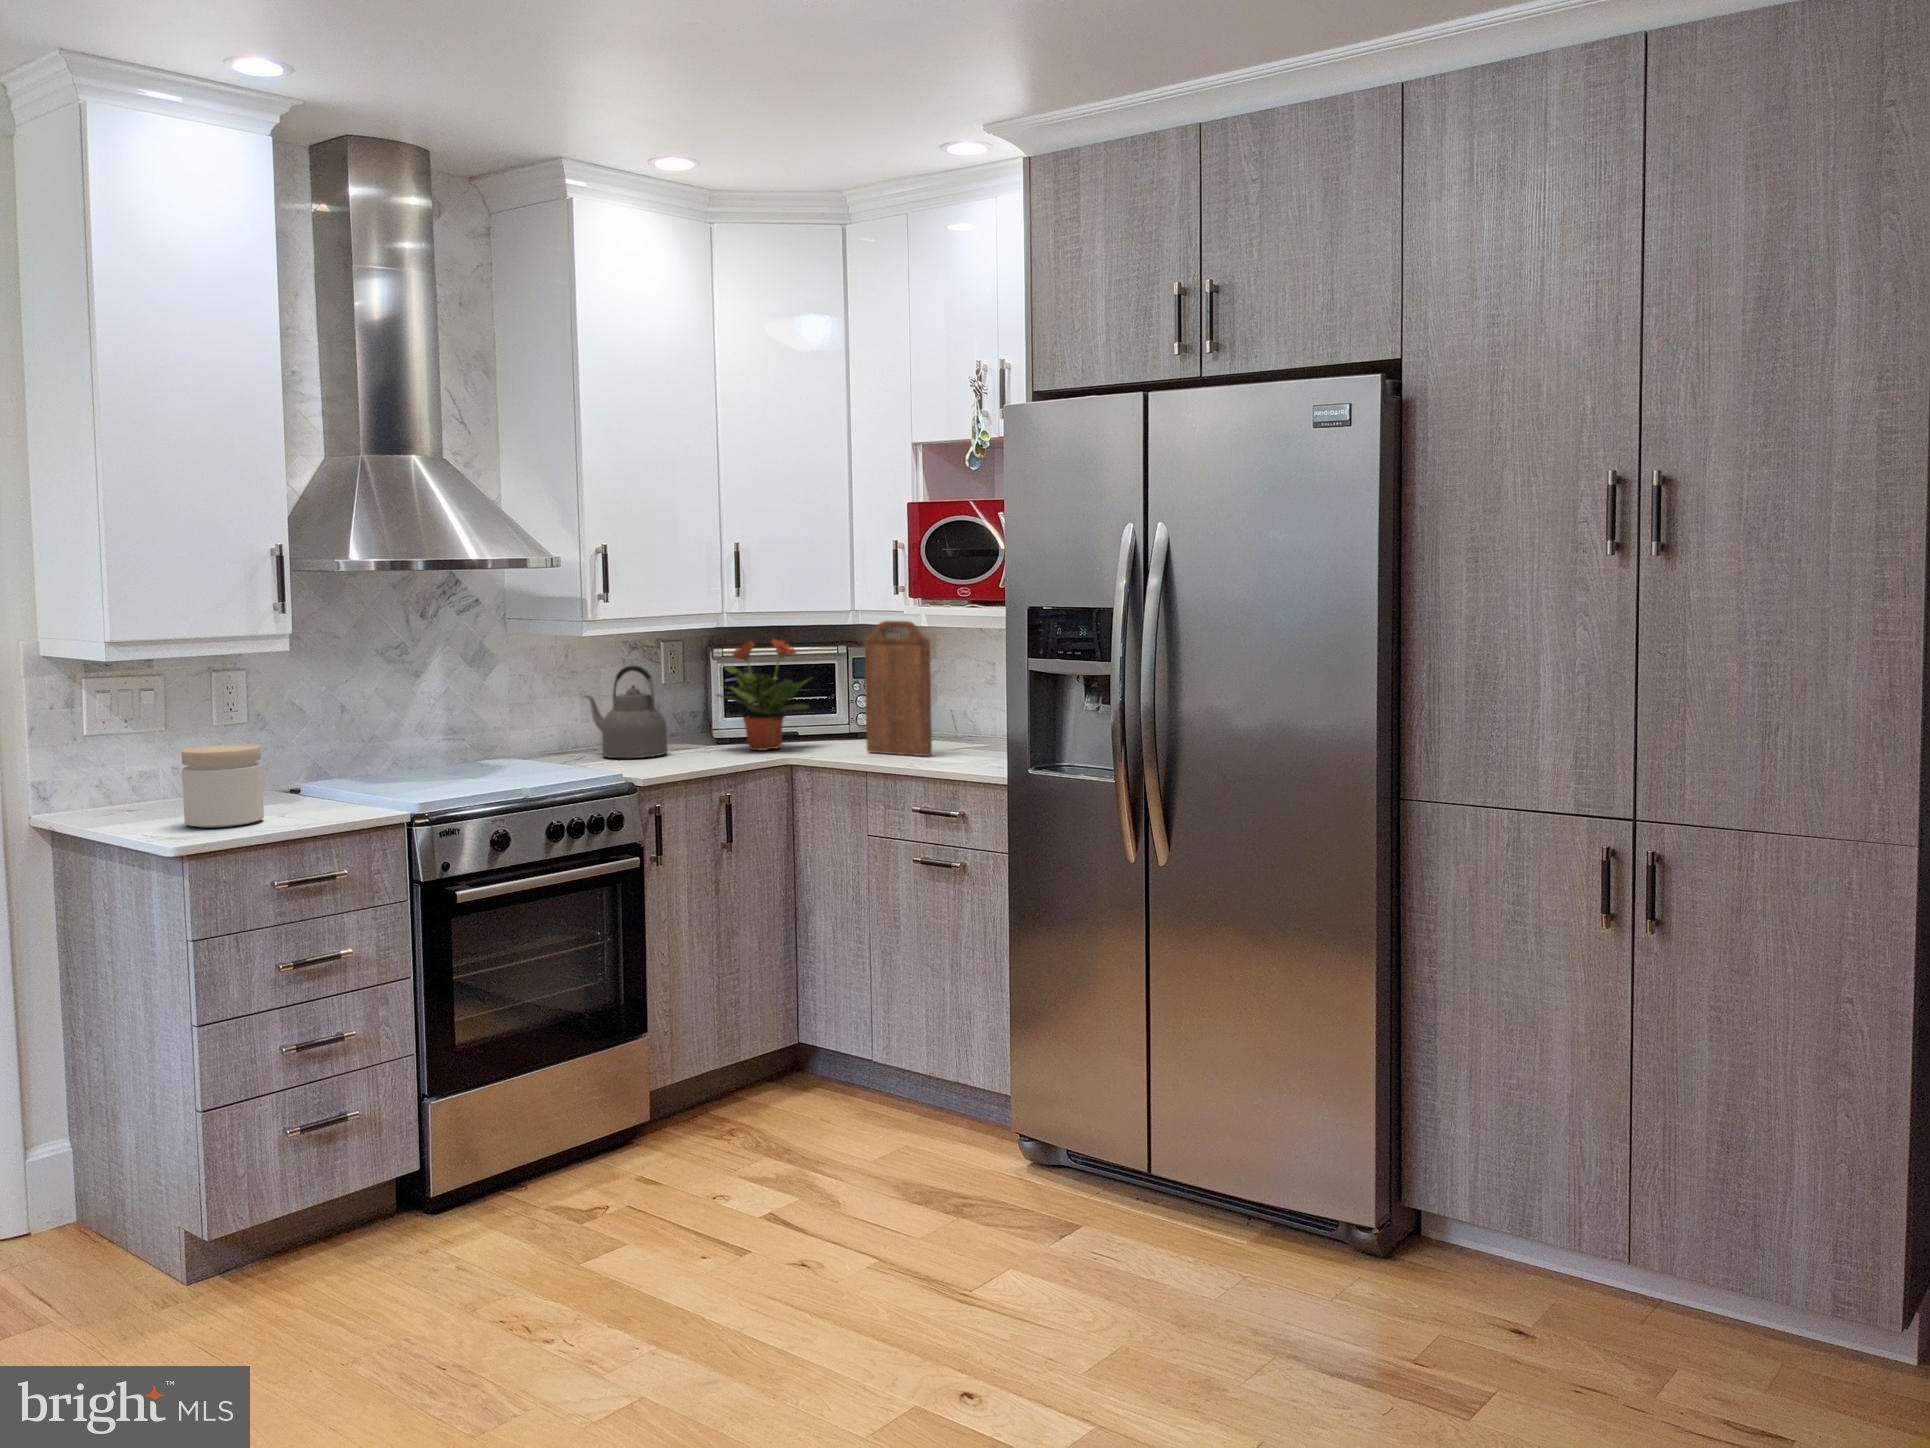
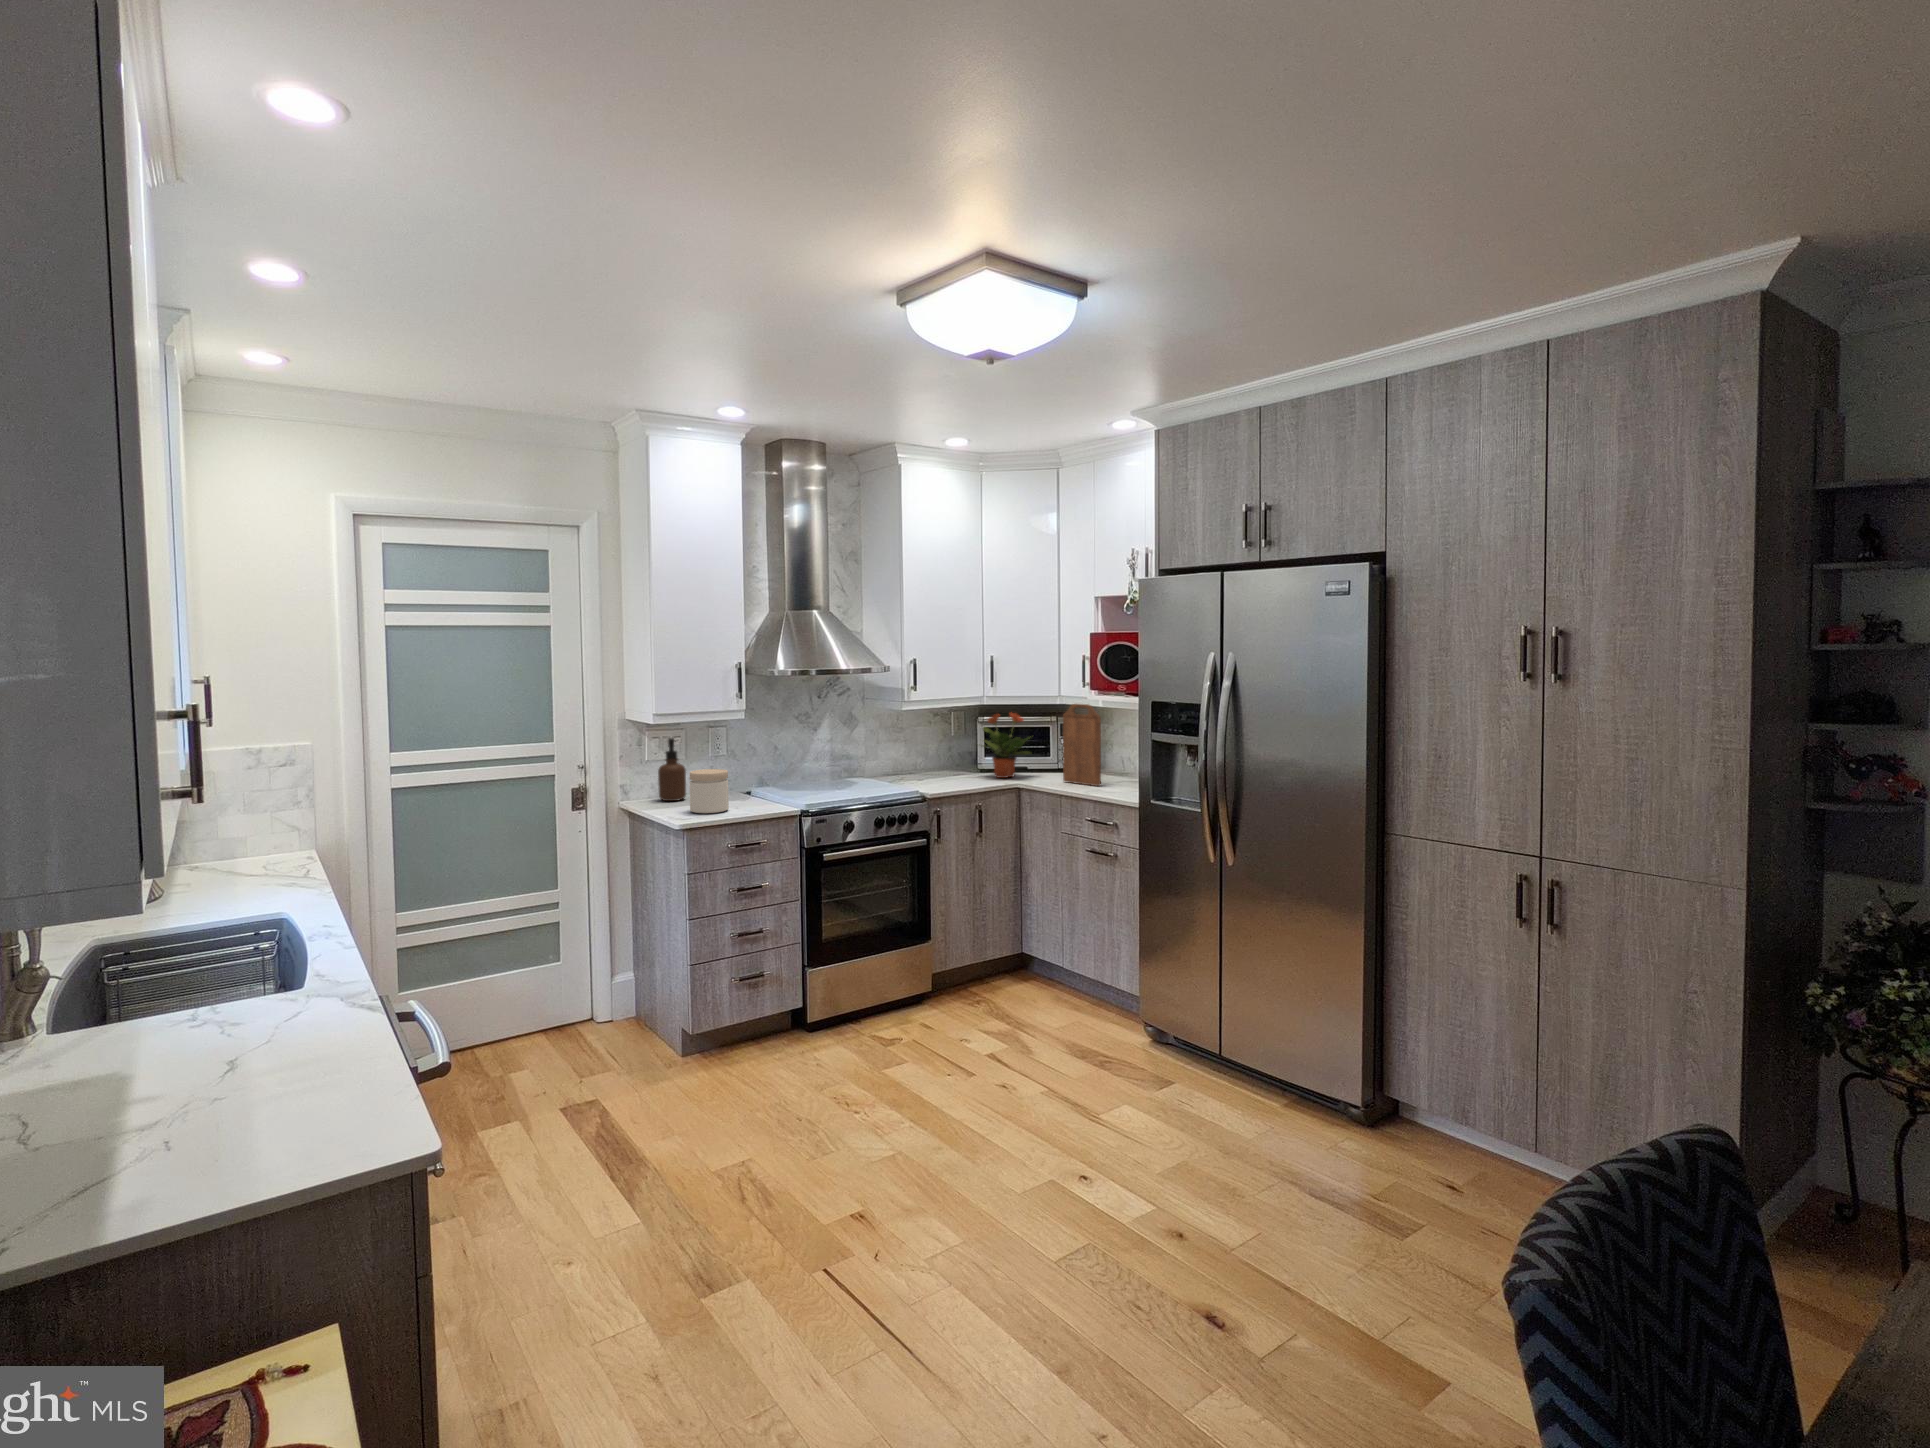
kettle: present [584,665,668,758] -> none [902,726,949,780]
soap dispenser: none [110,691,171,810] -> present [658,738,686,801]

